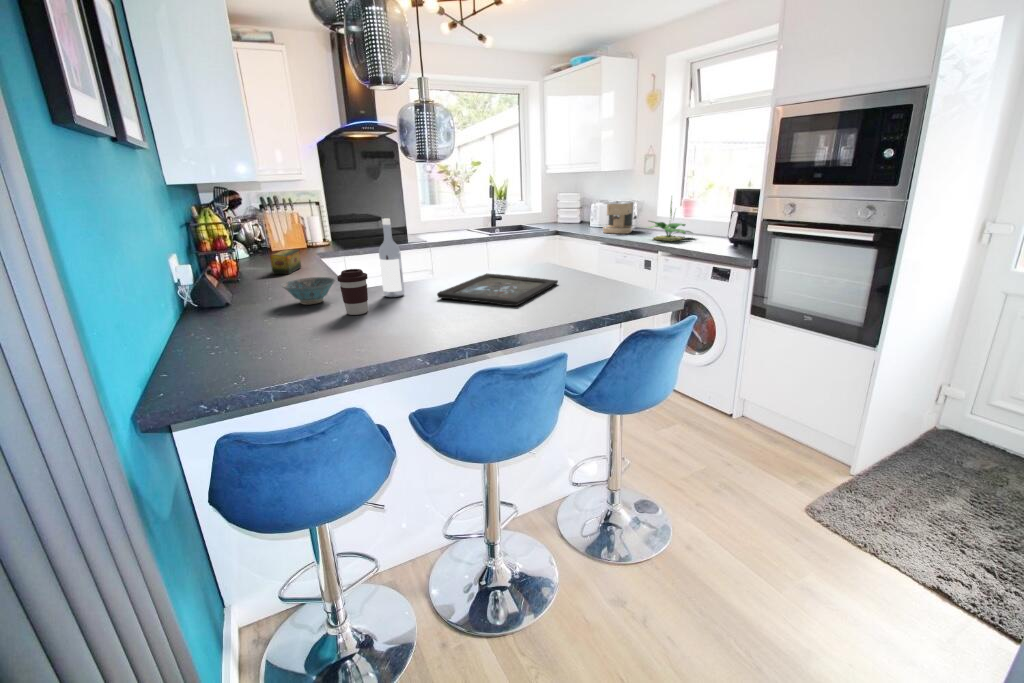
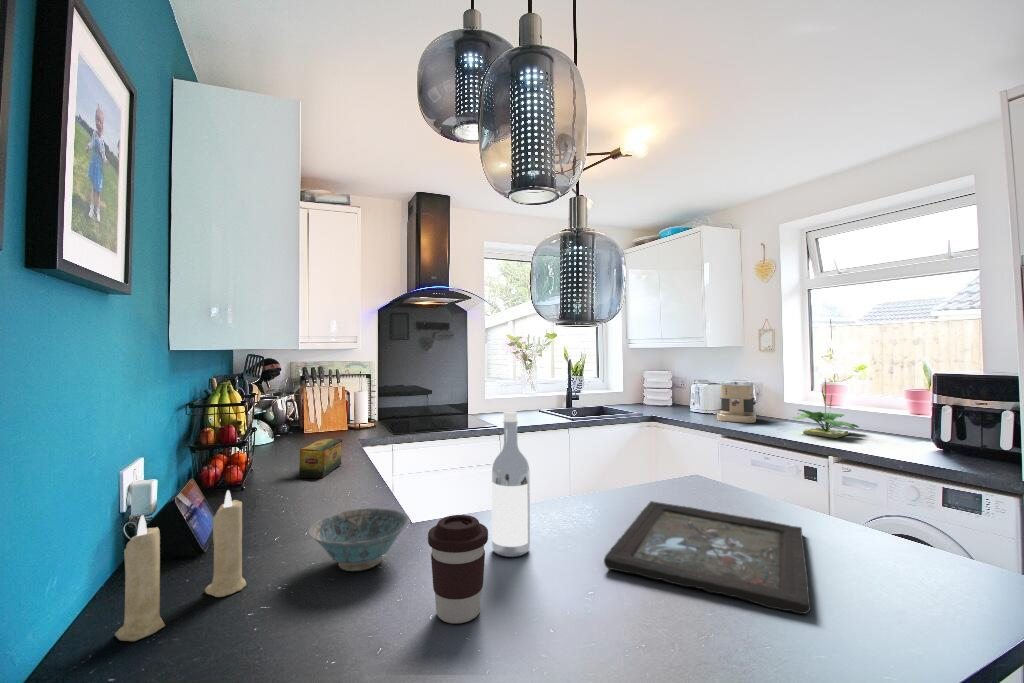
candle: none [187,261,254,325] -> present [115,491,246,641]

